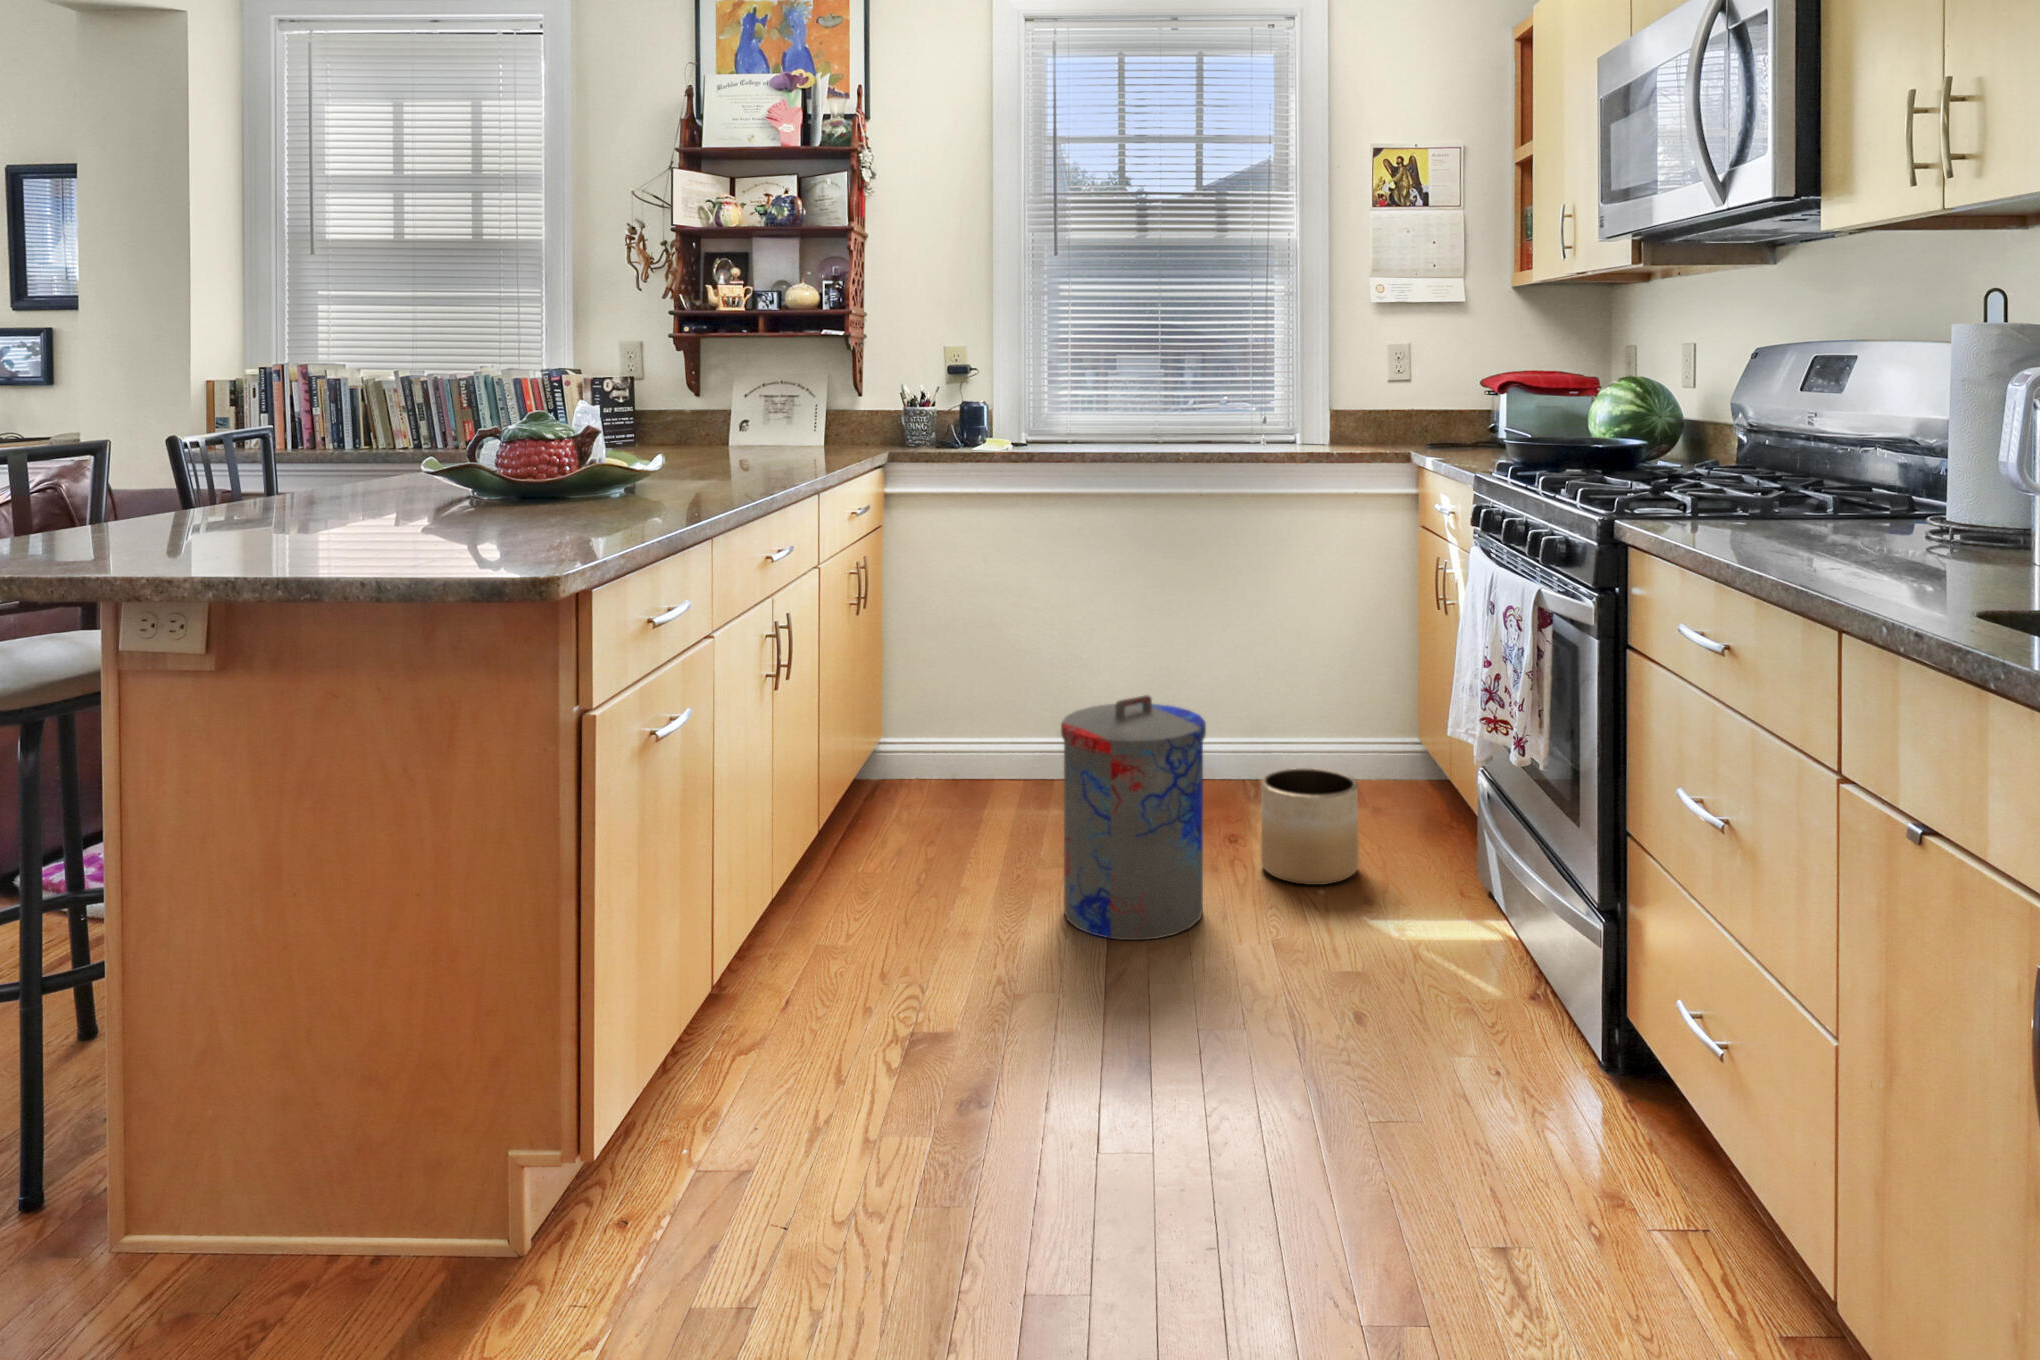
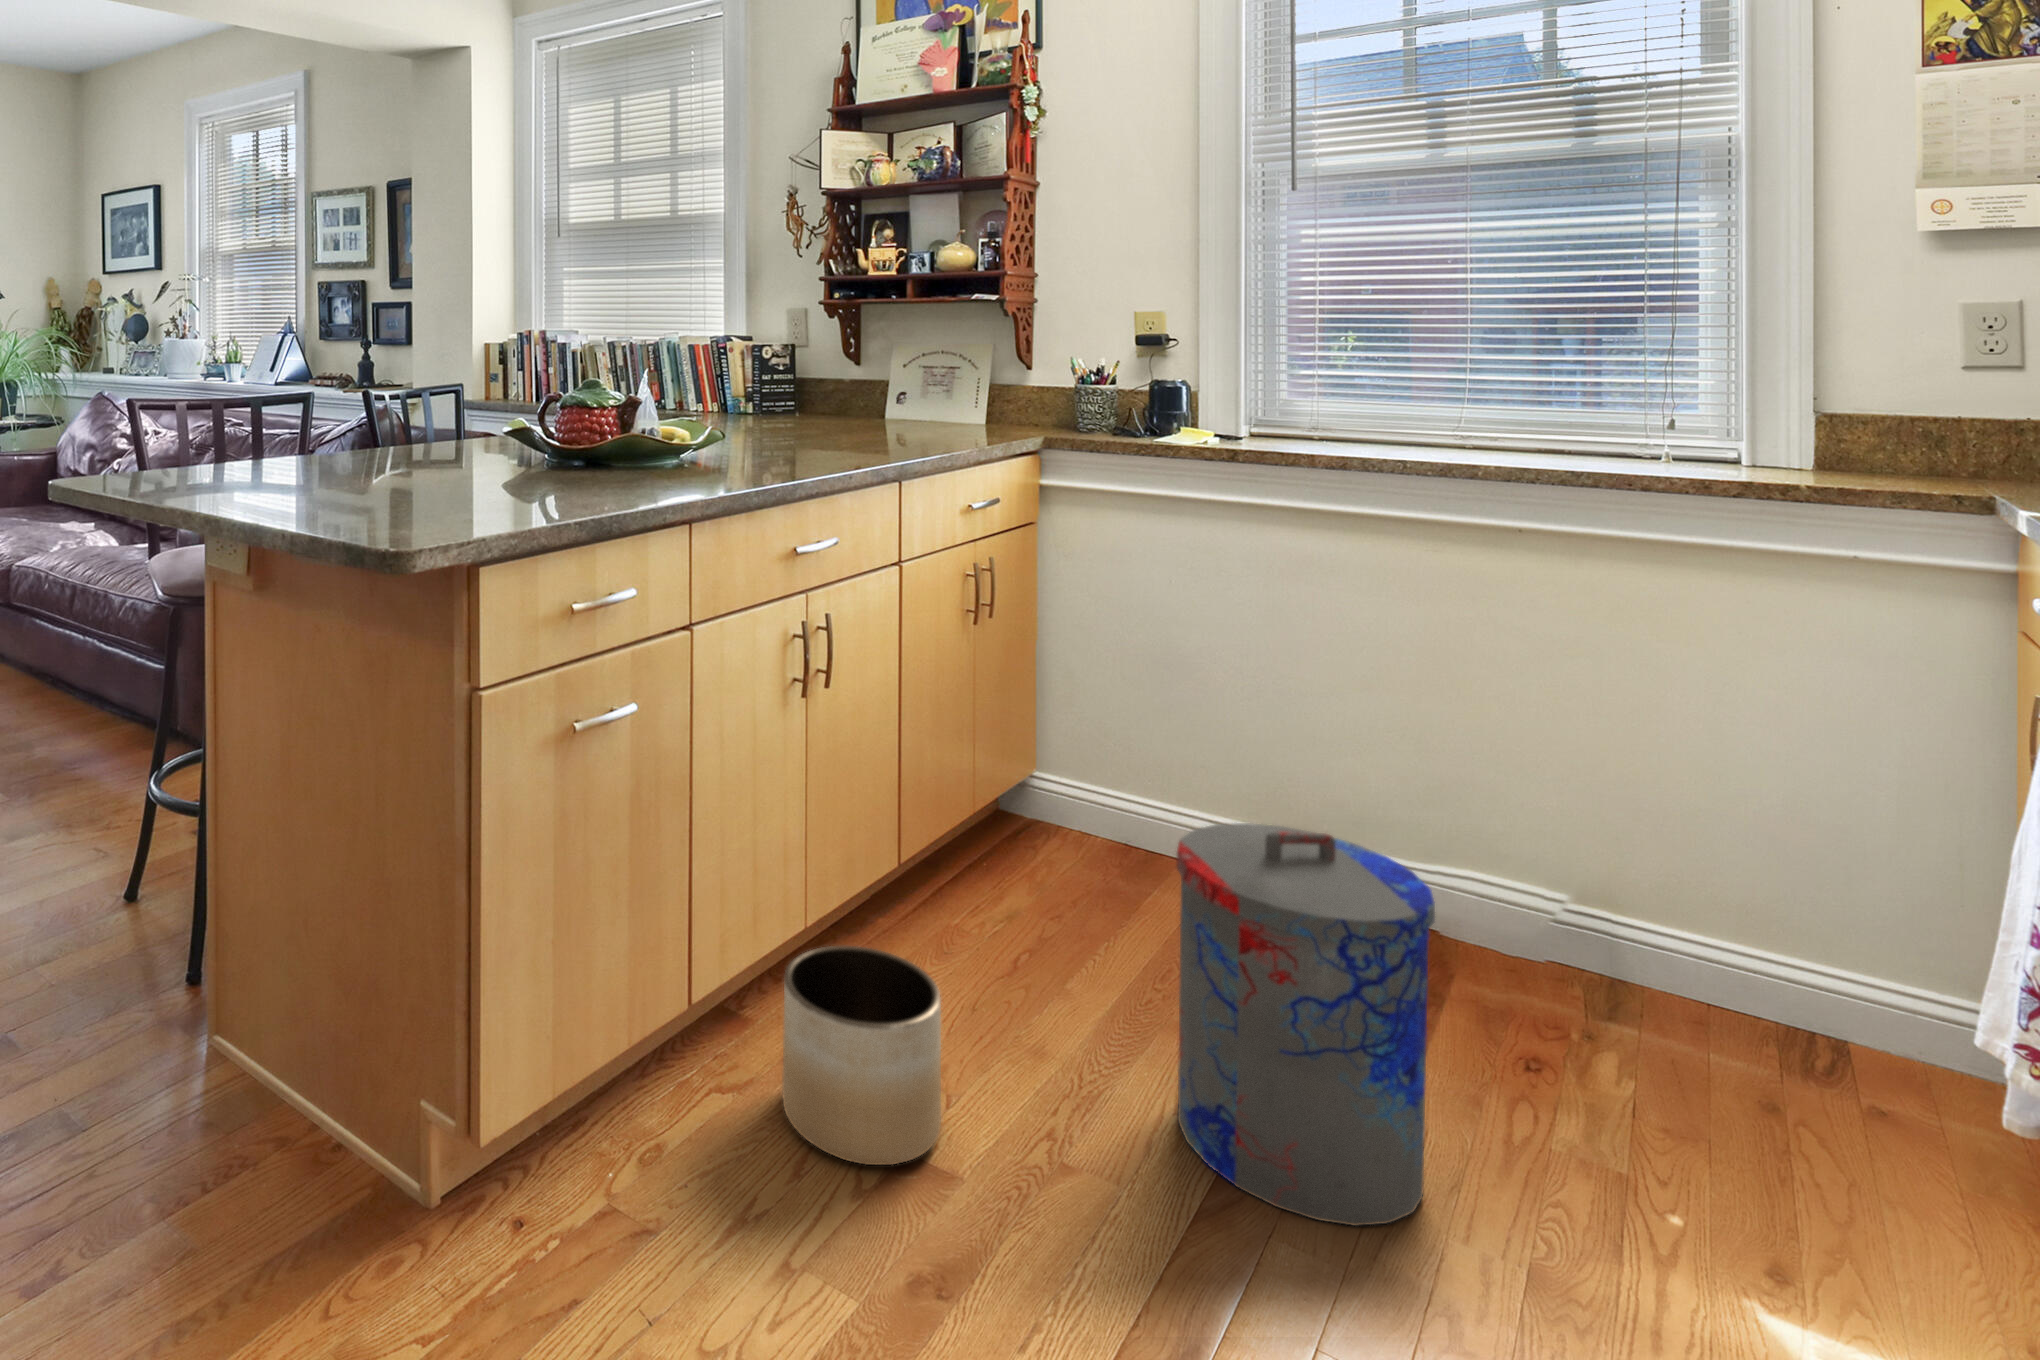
planter: present [1261,768,1359,885] -> present [782,946,941,1165]

